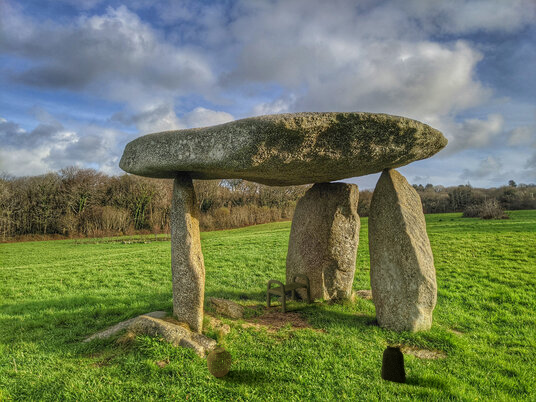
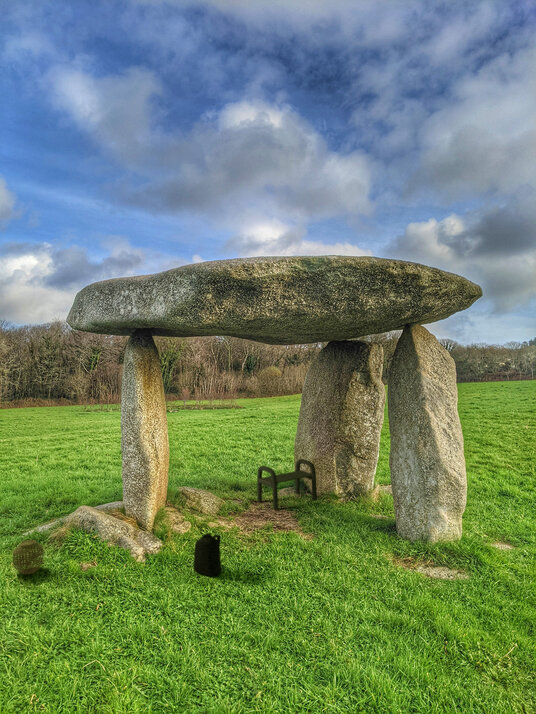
backpack: present [381,346,406,383] -> present [194,533,223,577]
woven basket: present [207,347,231,377] -> present [13,540,44,574]

